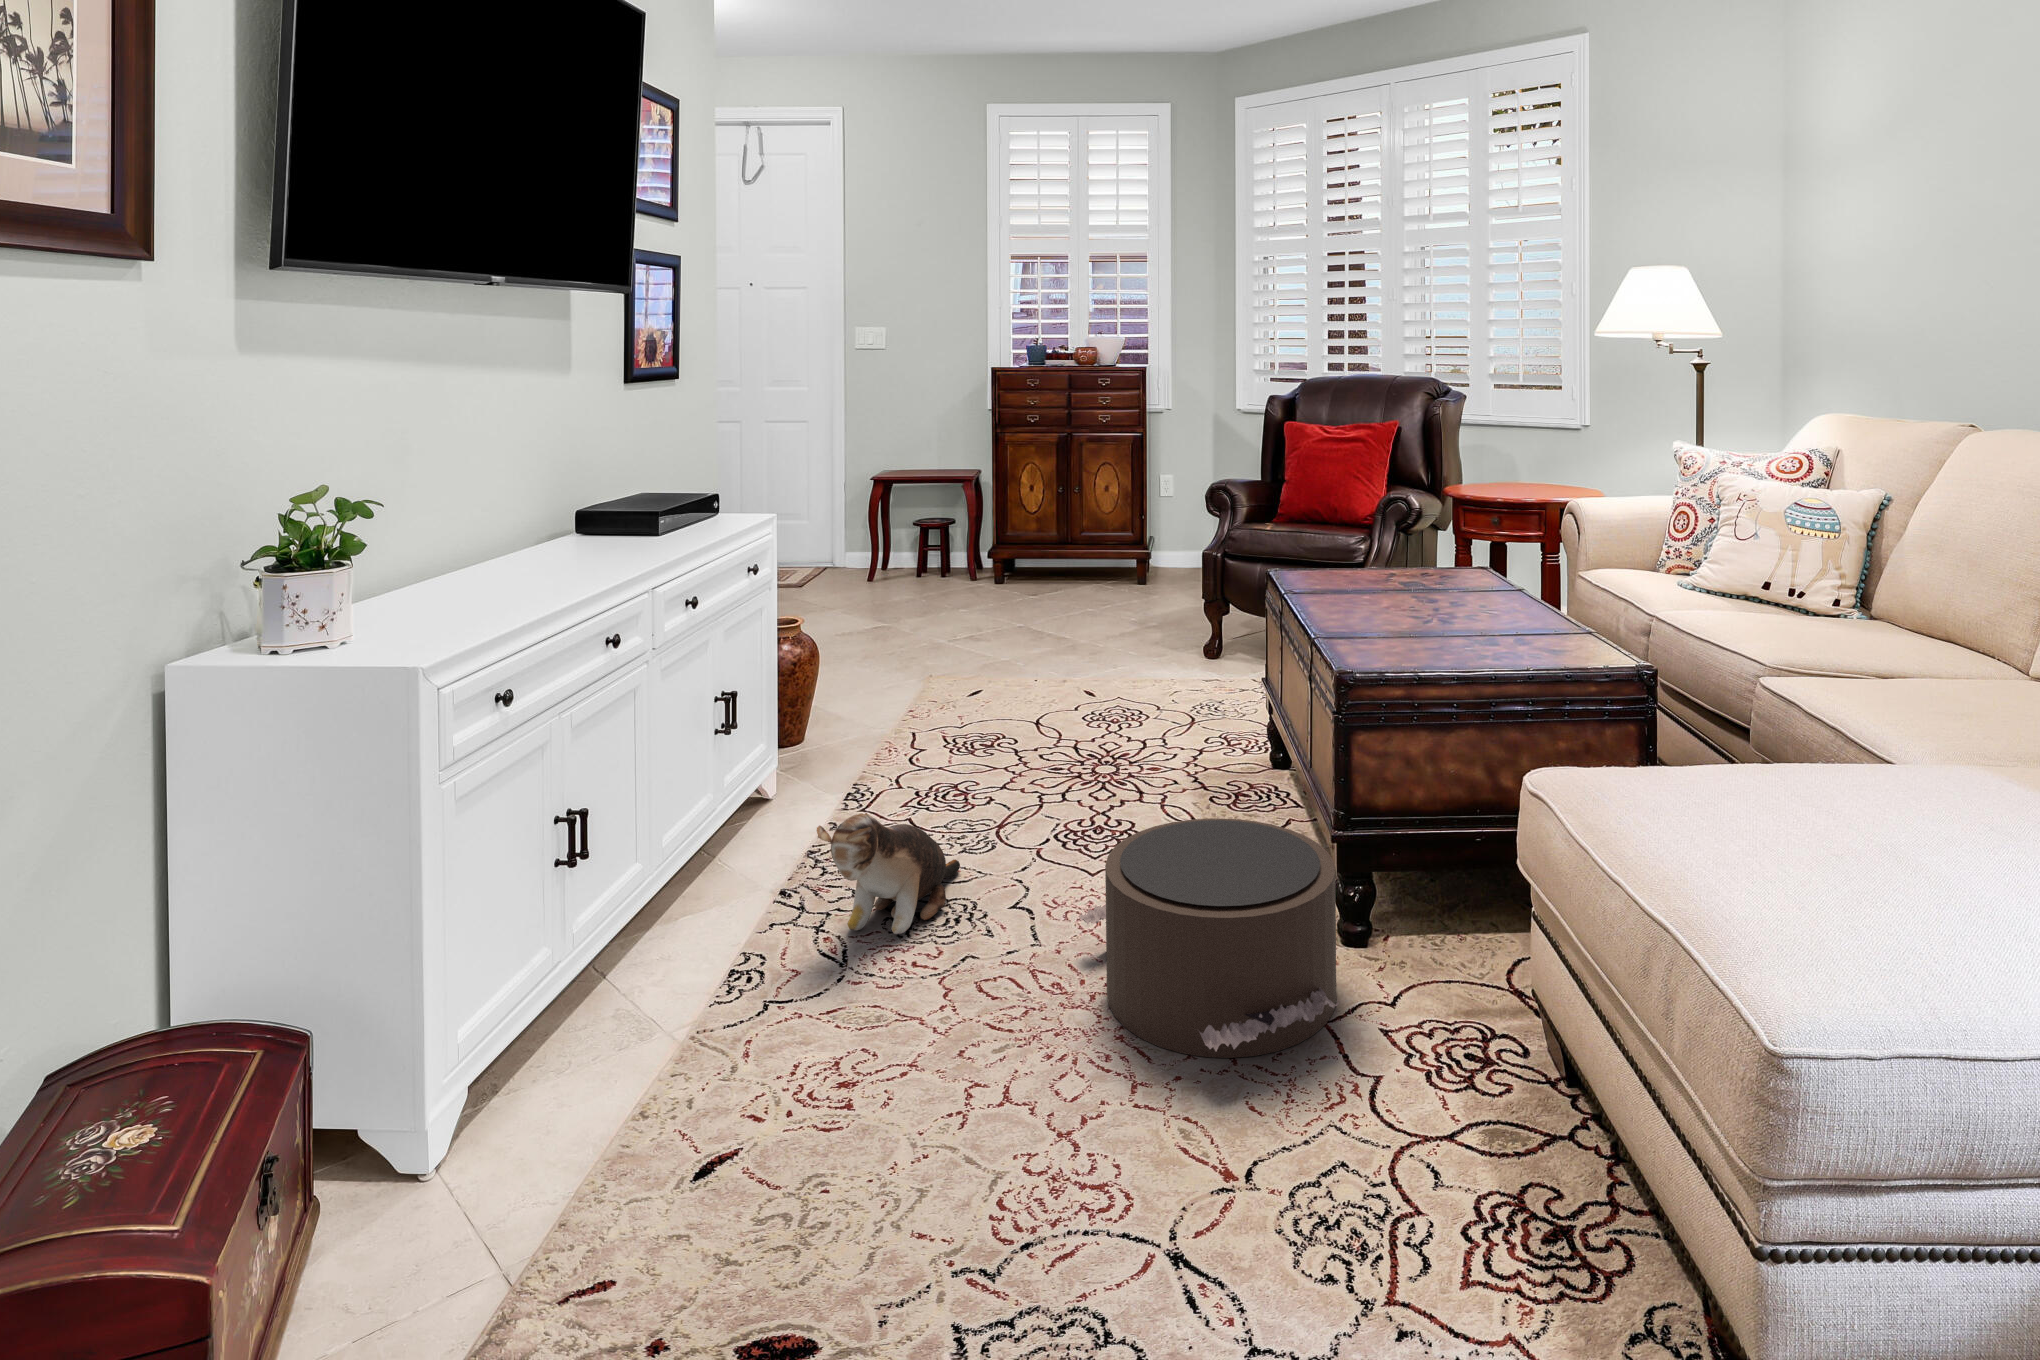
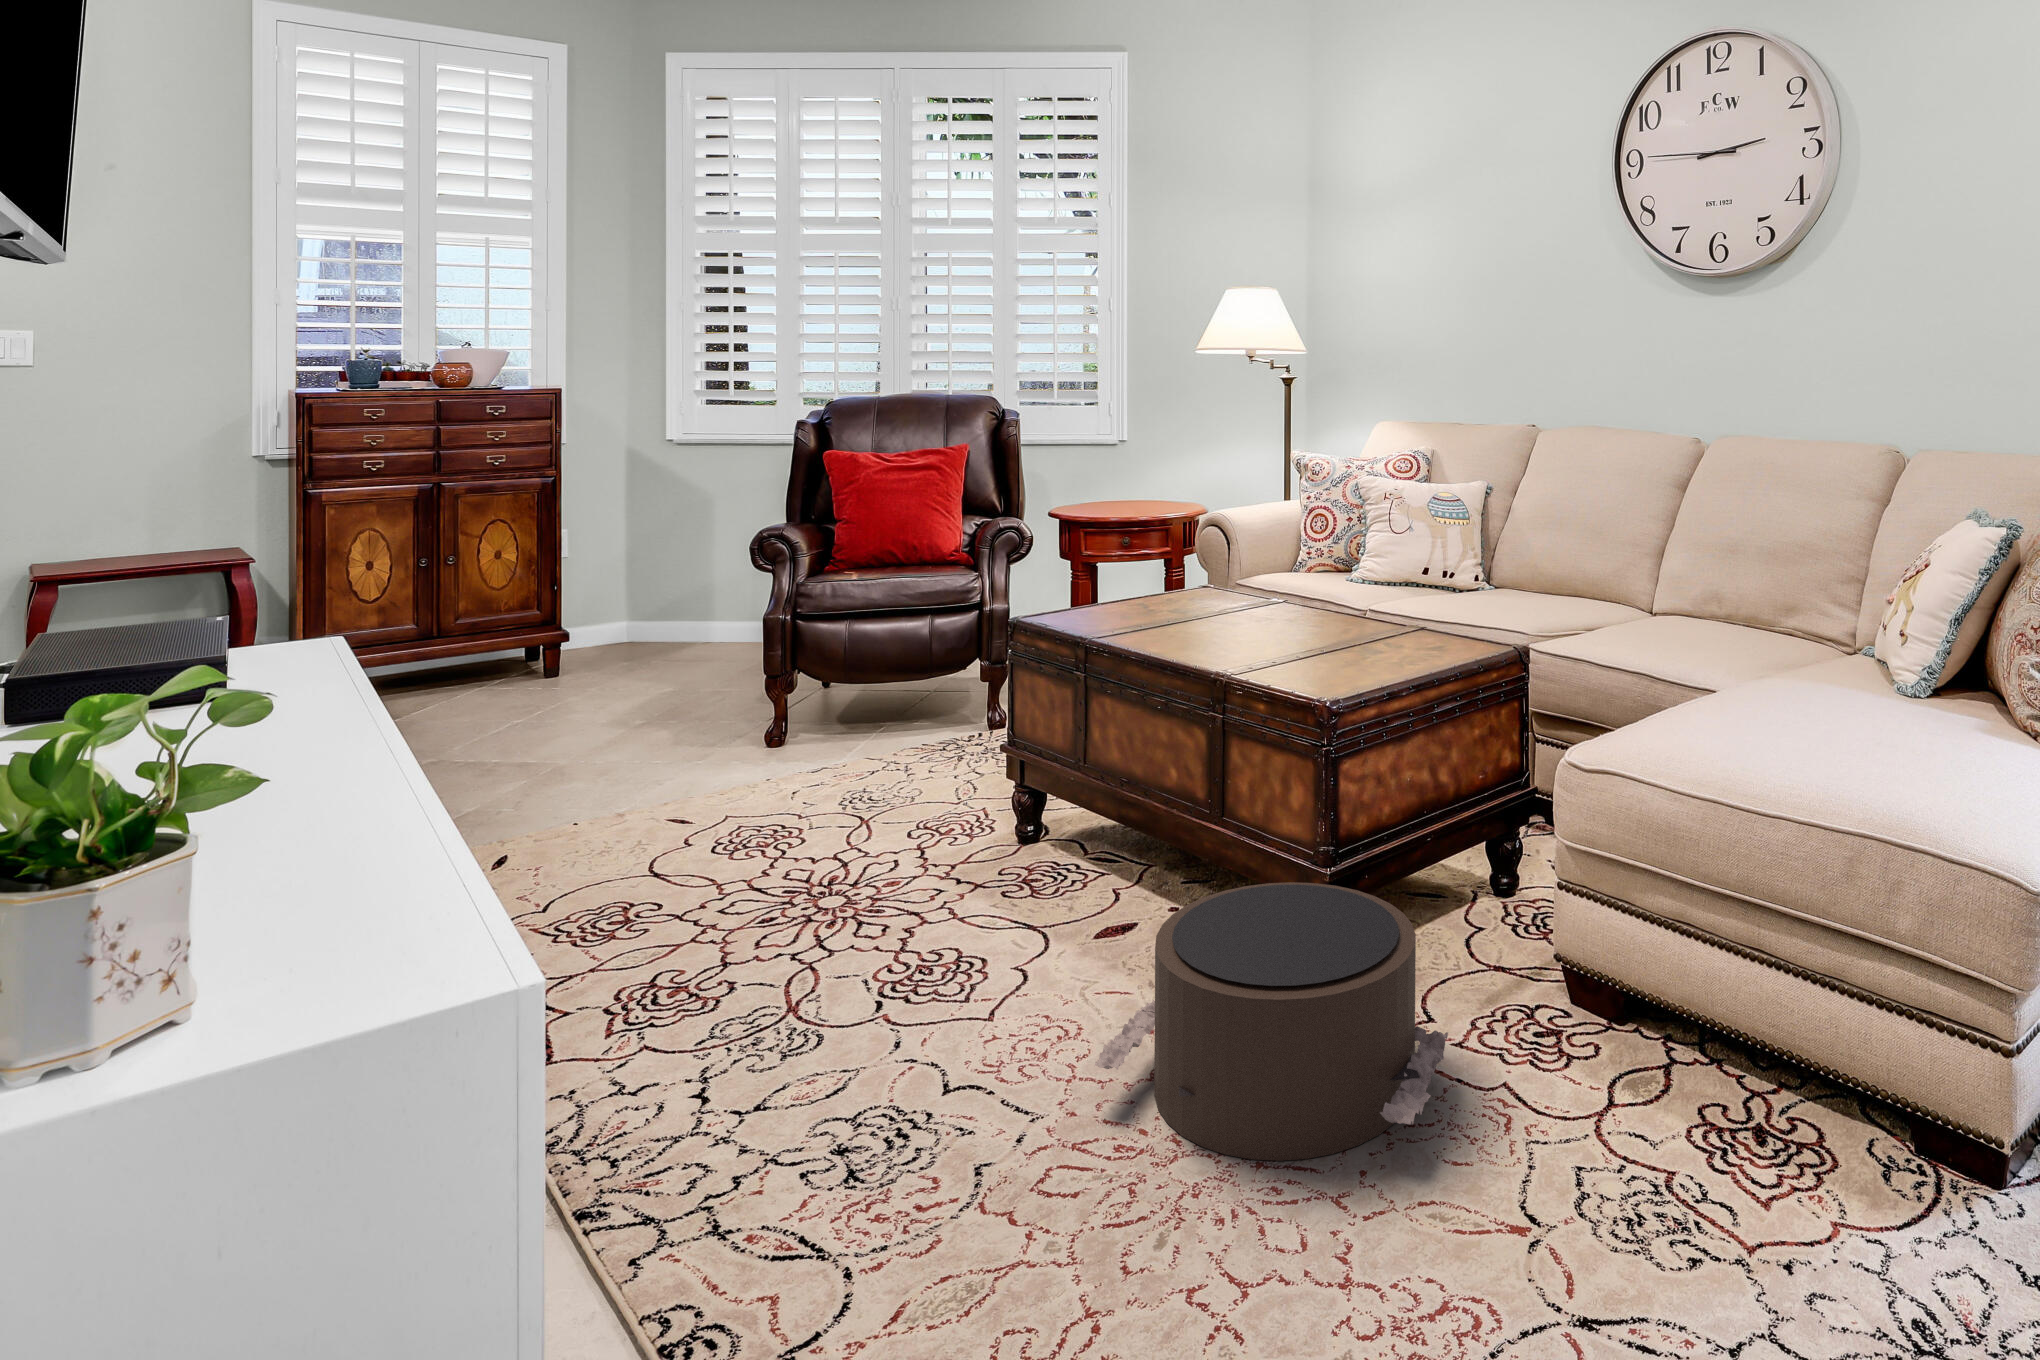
plush toy: present [817,813,960,934] -> none [741,1035,859,1224]

